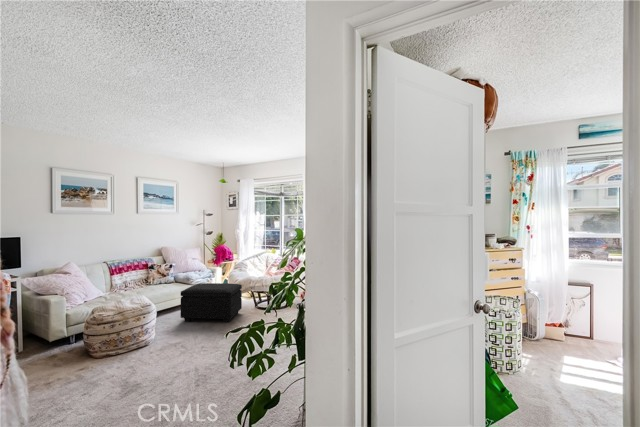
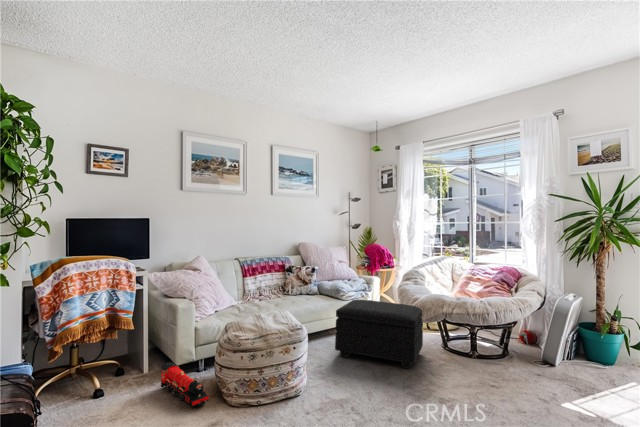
toy train: none [37,340,78,365] -> present [161,363,209,408]

